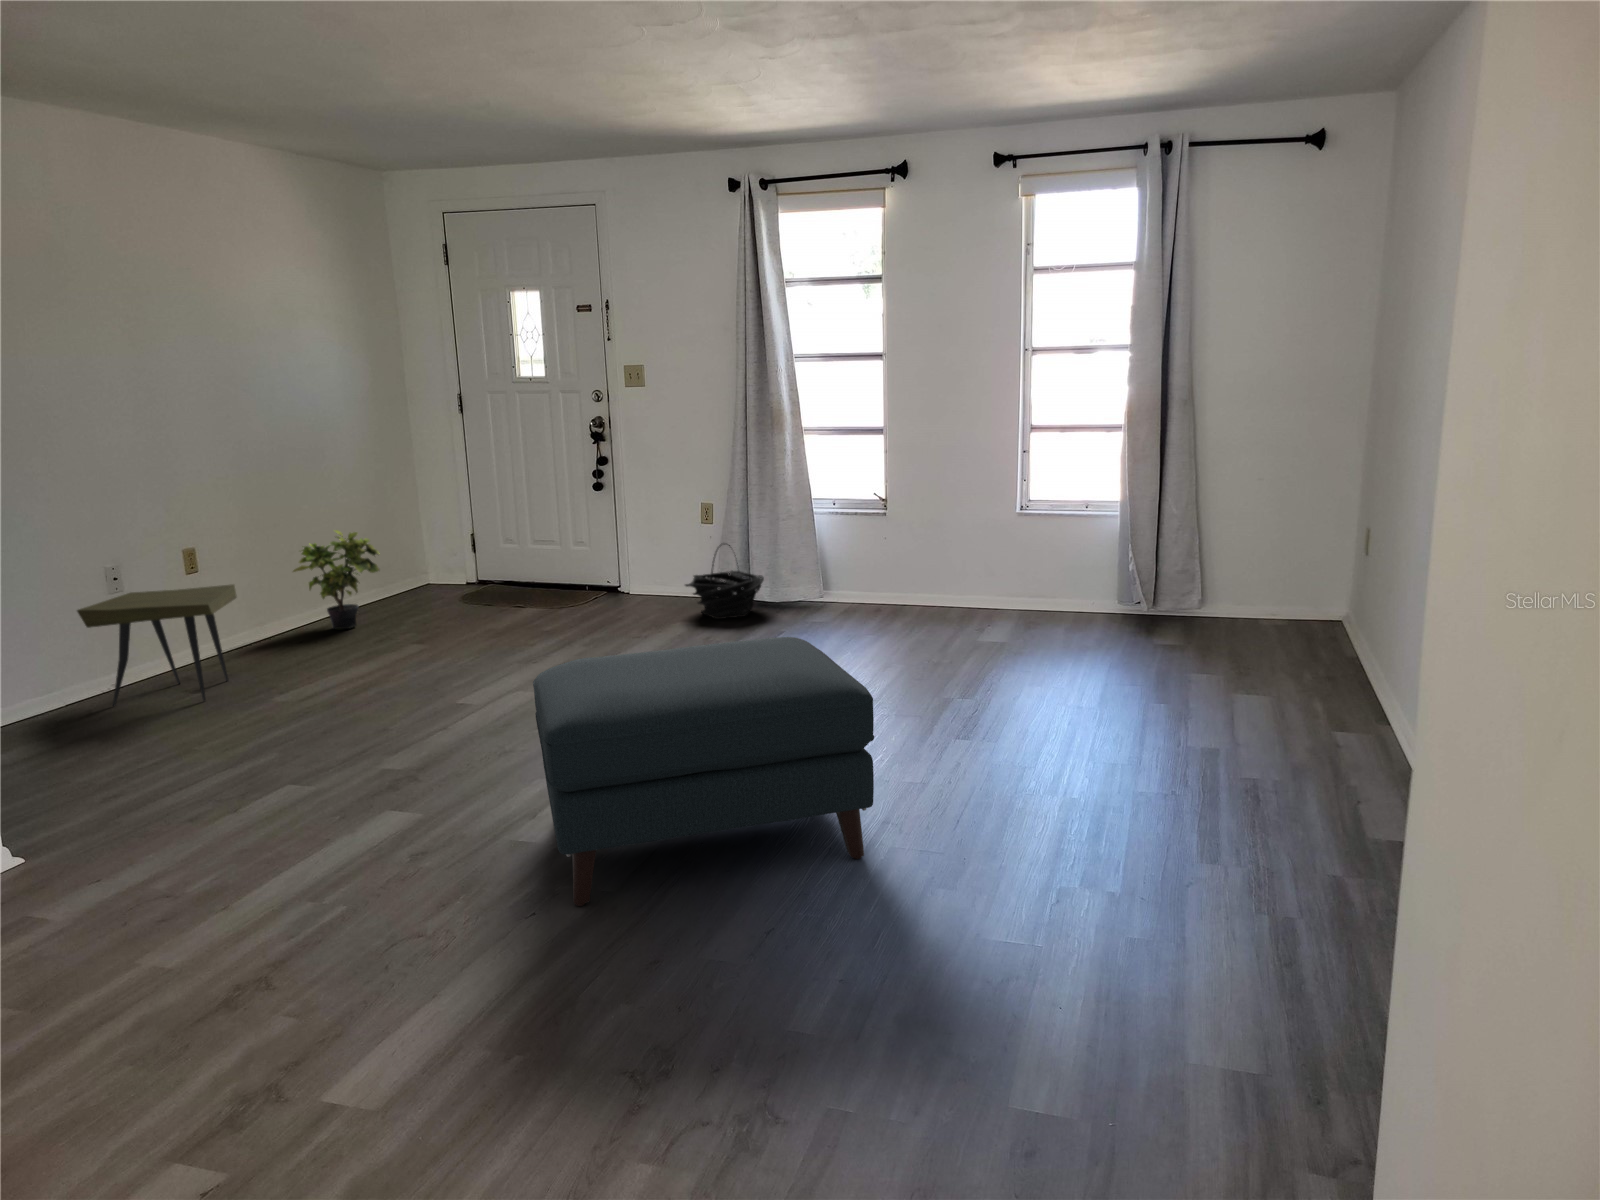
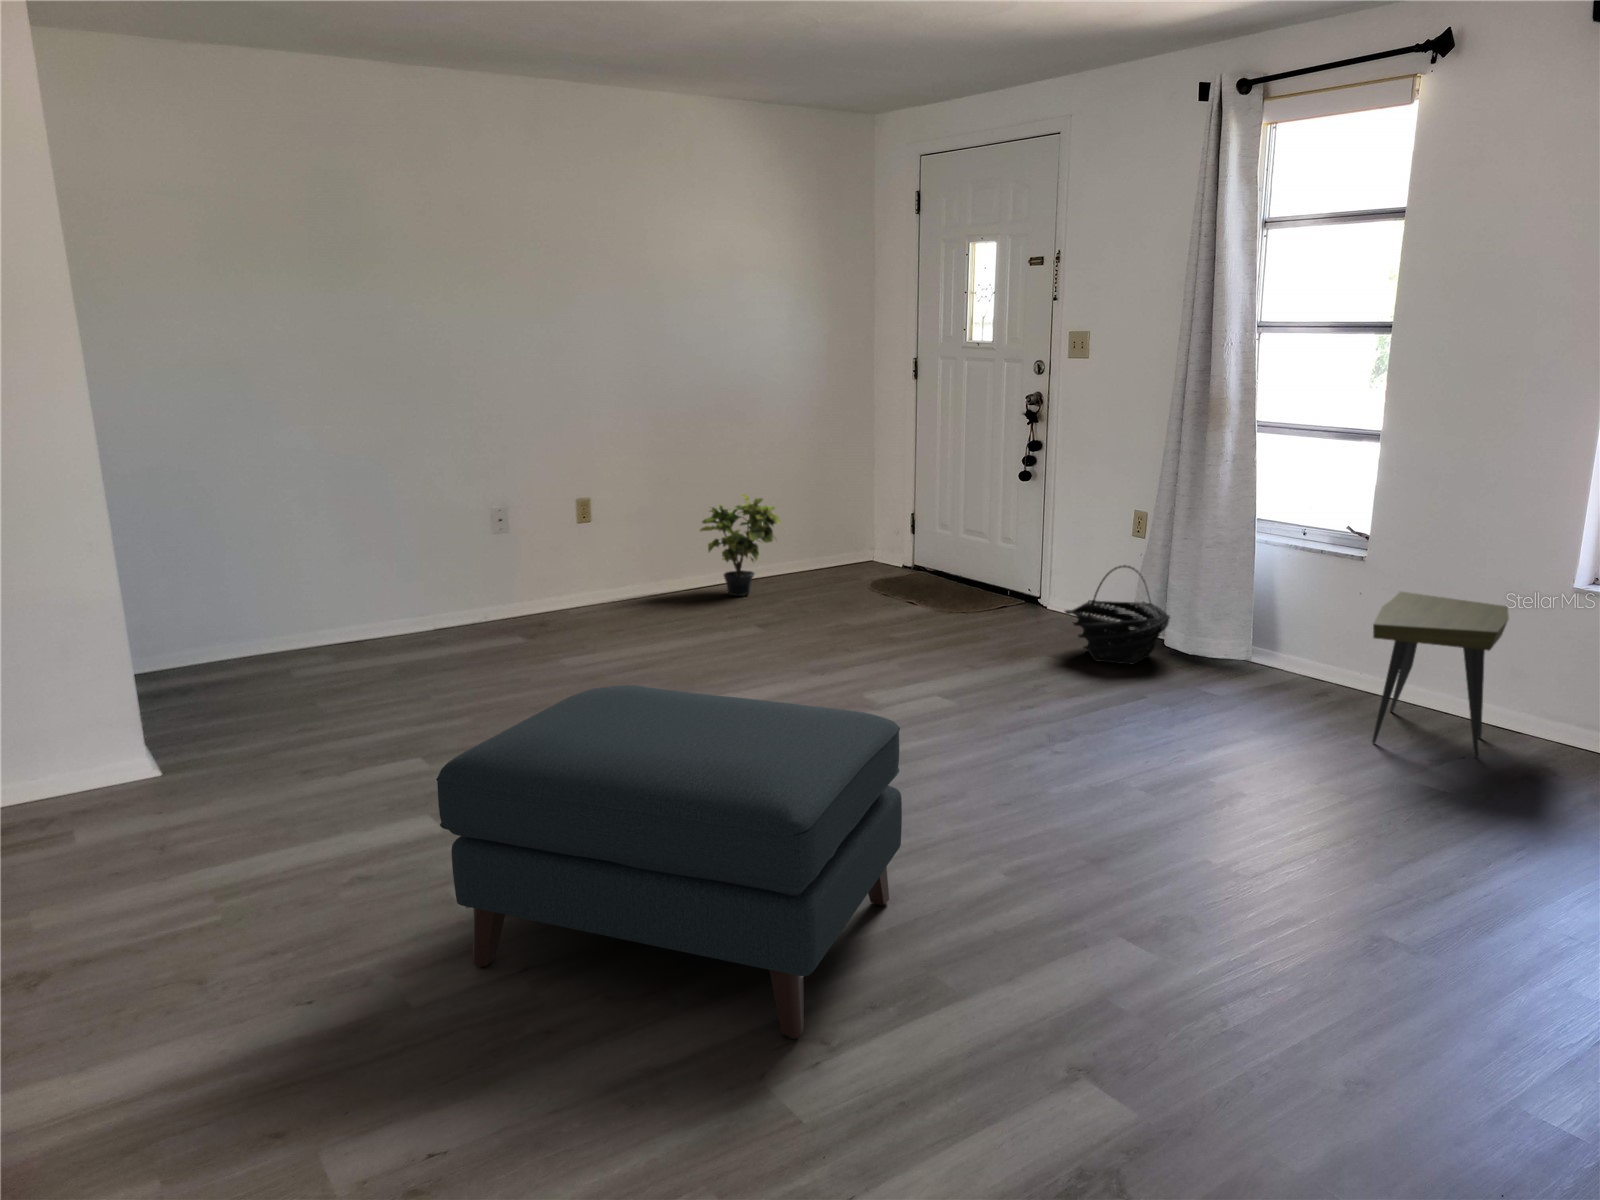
side table: present [77,585,236,706] -> present [1372,592,1509,758]

